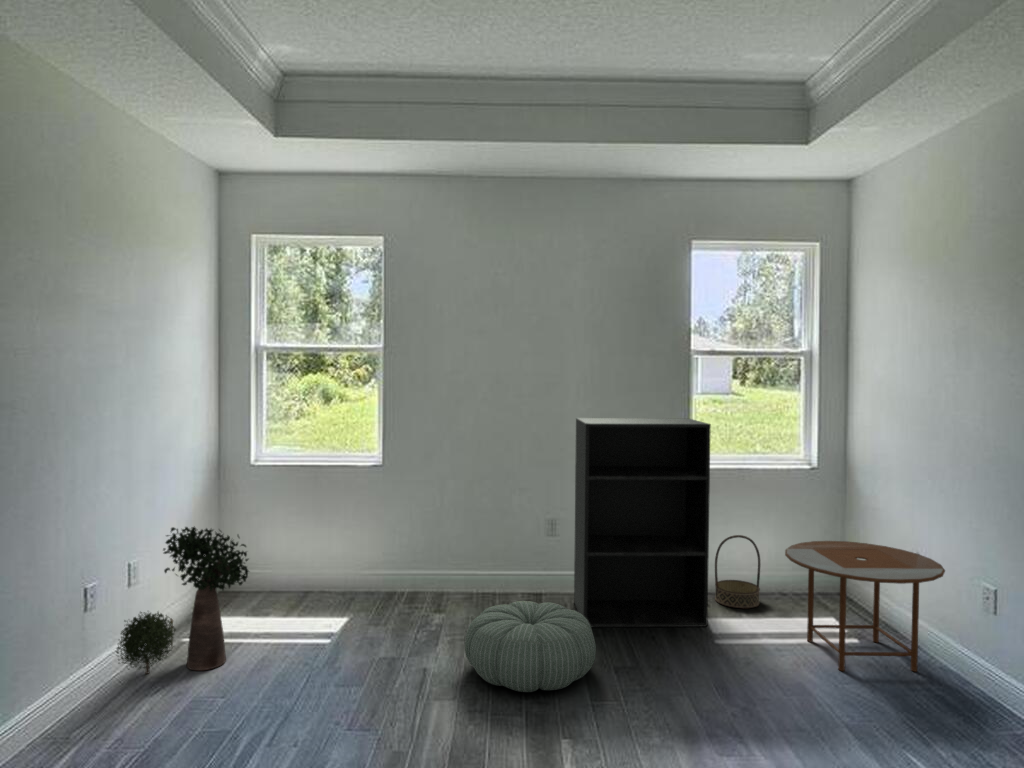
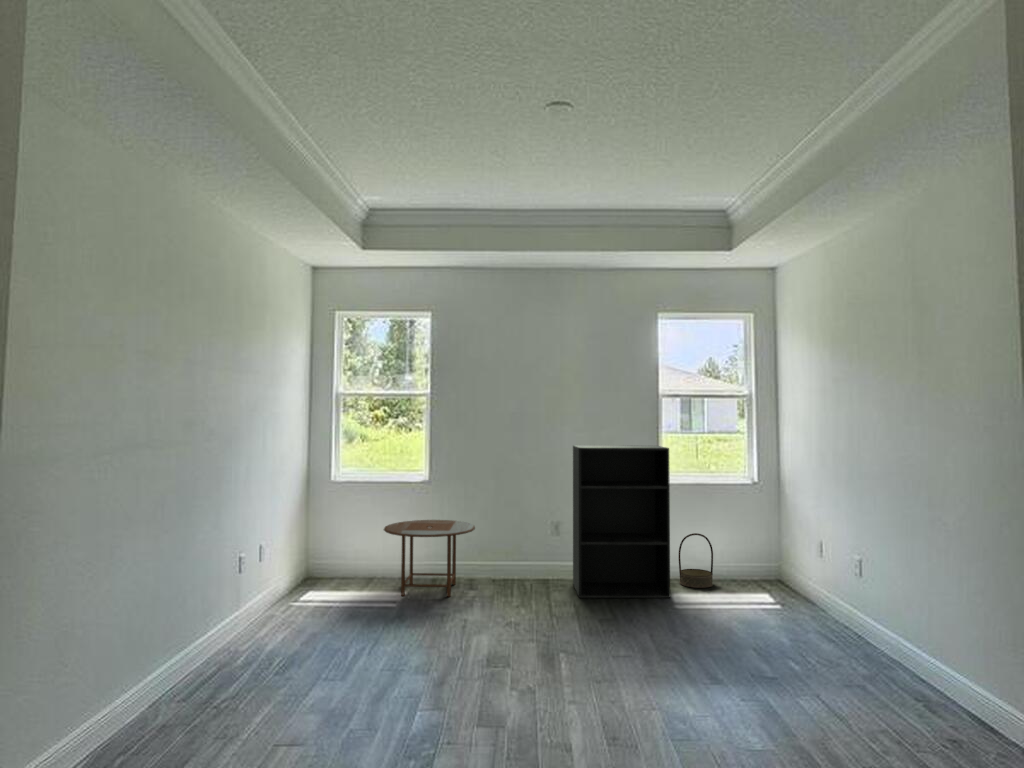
potted plant: present [116,527,249,674] -> none [253,517,342,620]
side table: present [785,541,945,671] -> present [384,520,475,597]
pouf: present [465,601,596,692] -> none [493,574,585,630]

